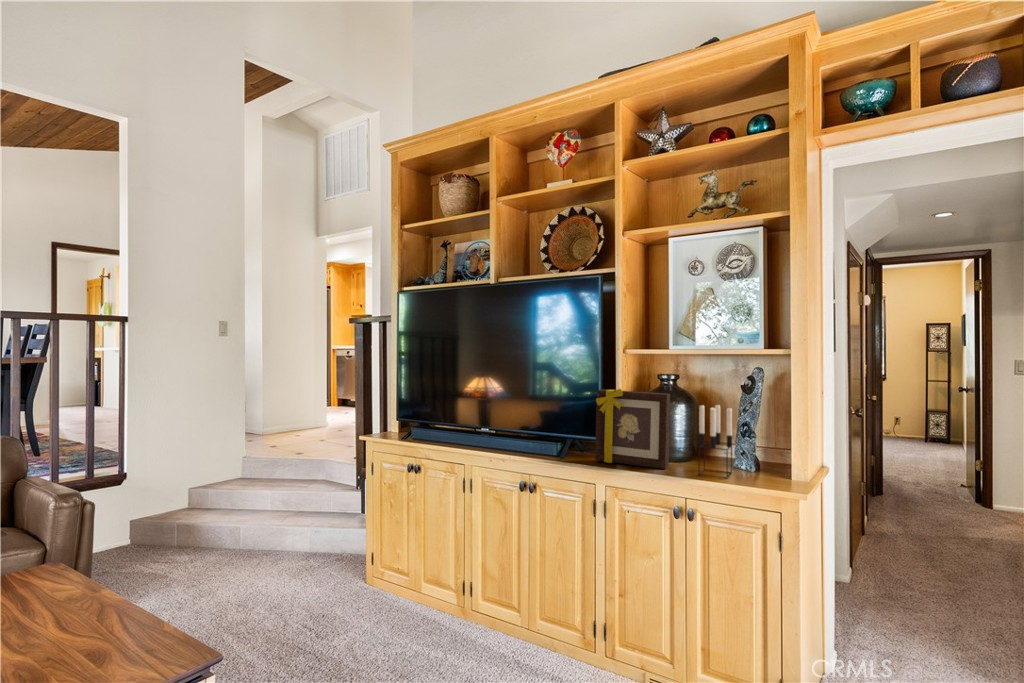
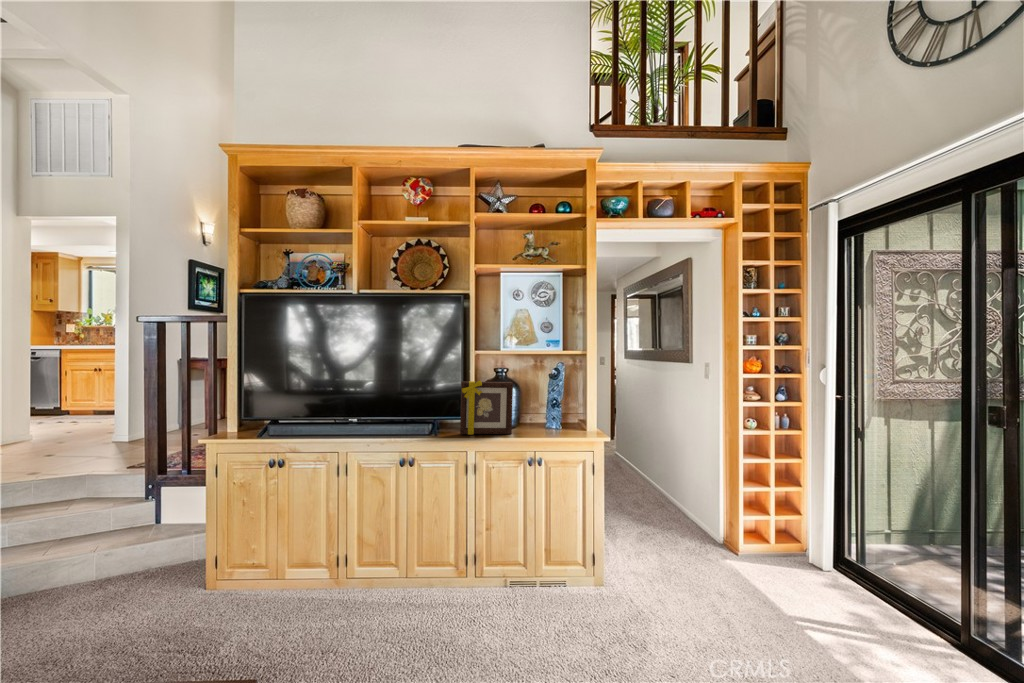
candle holder: present [699,405,732,478] -> none [534,387,555,435]

